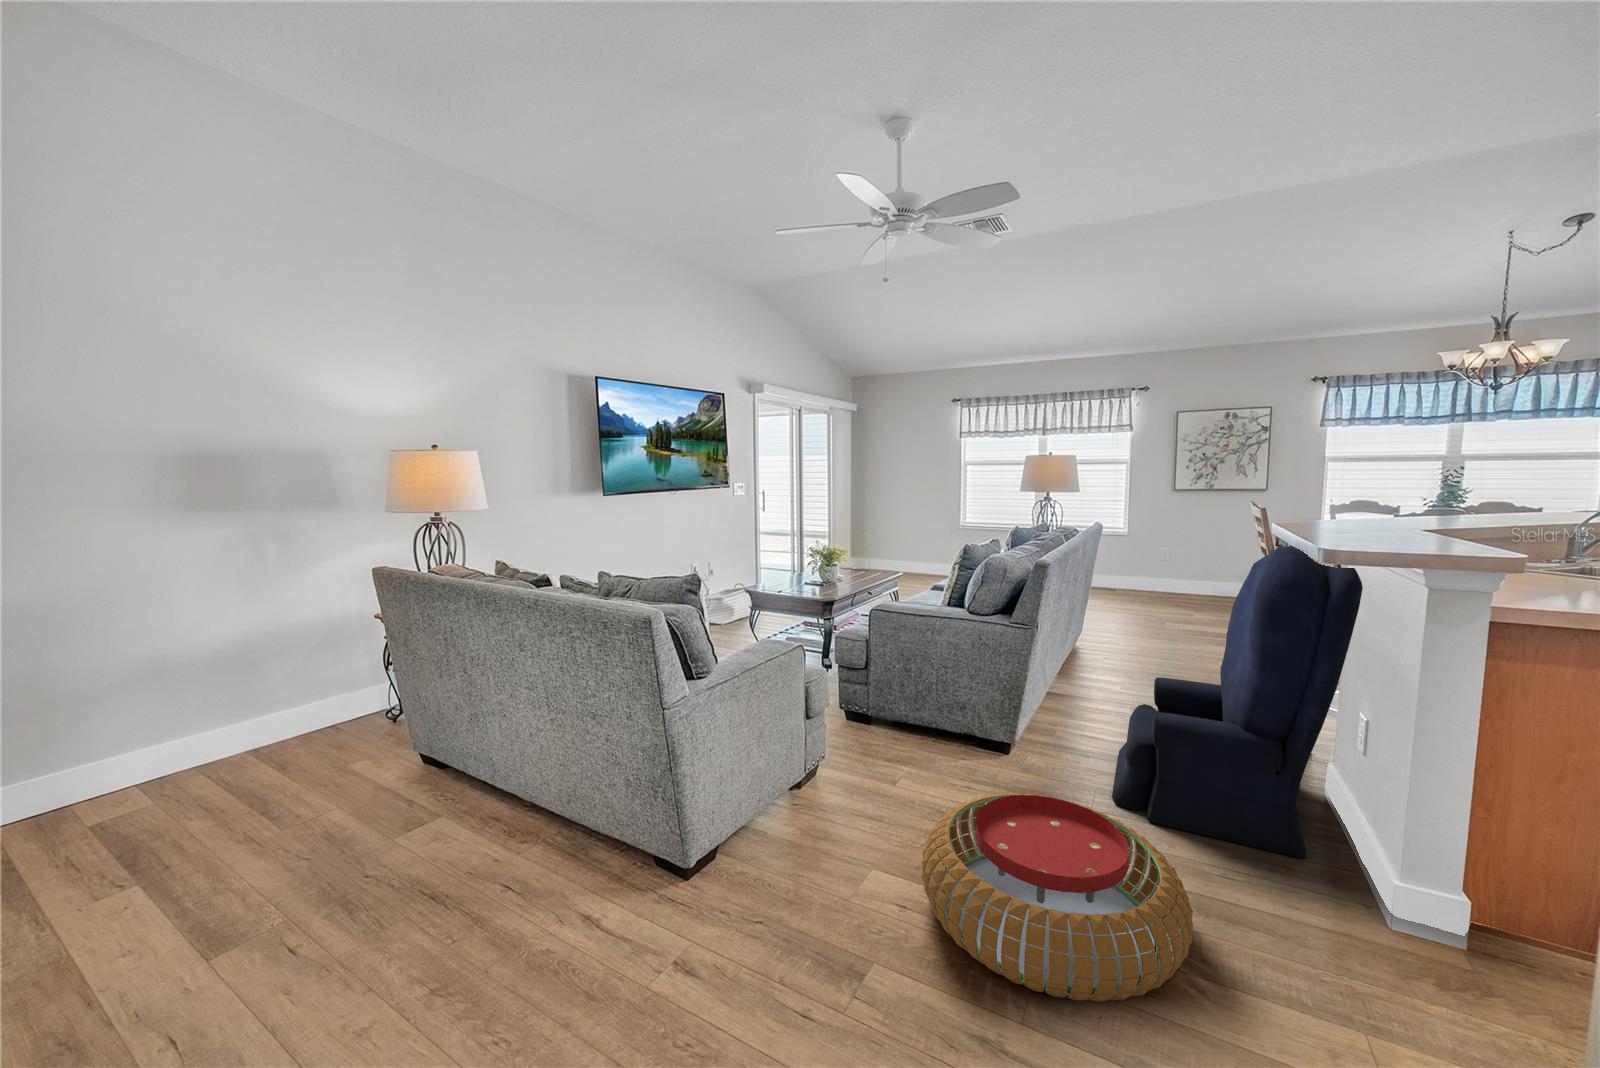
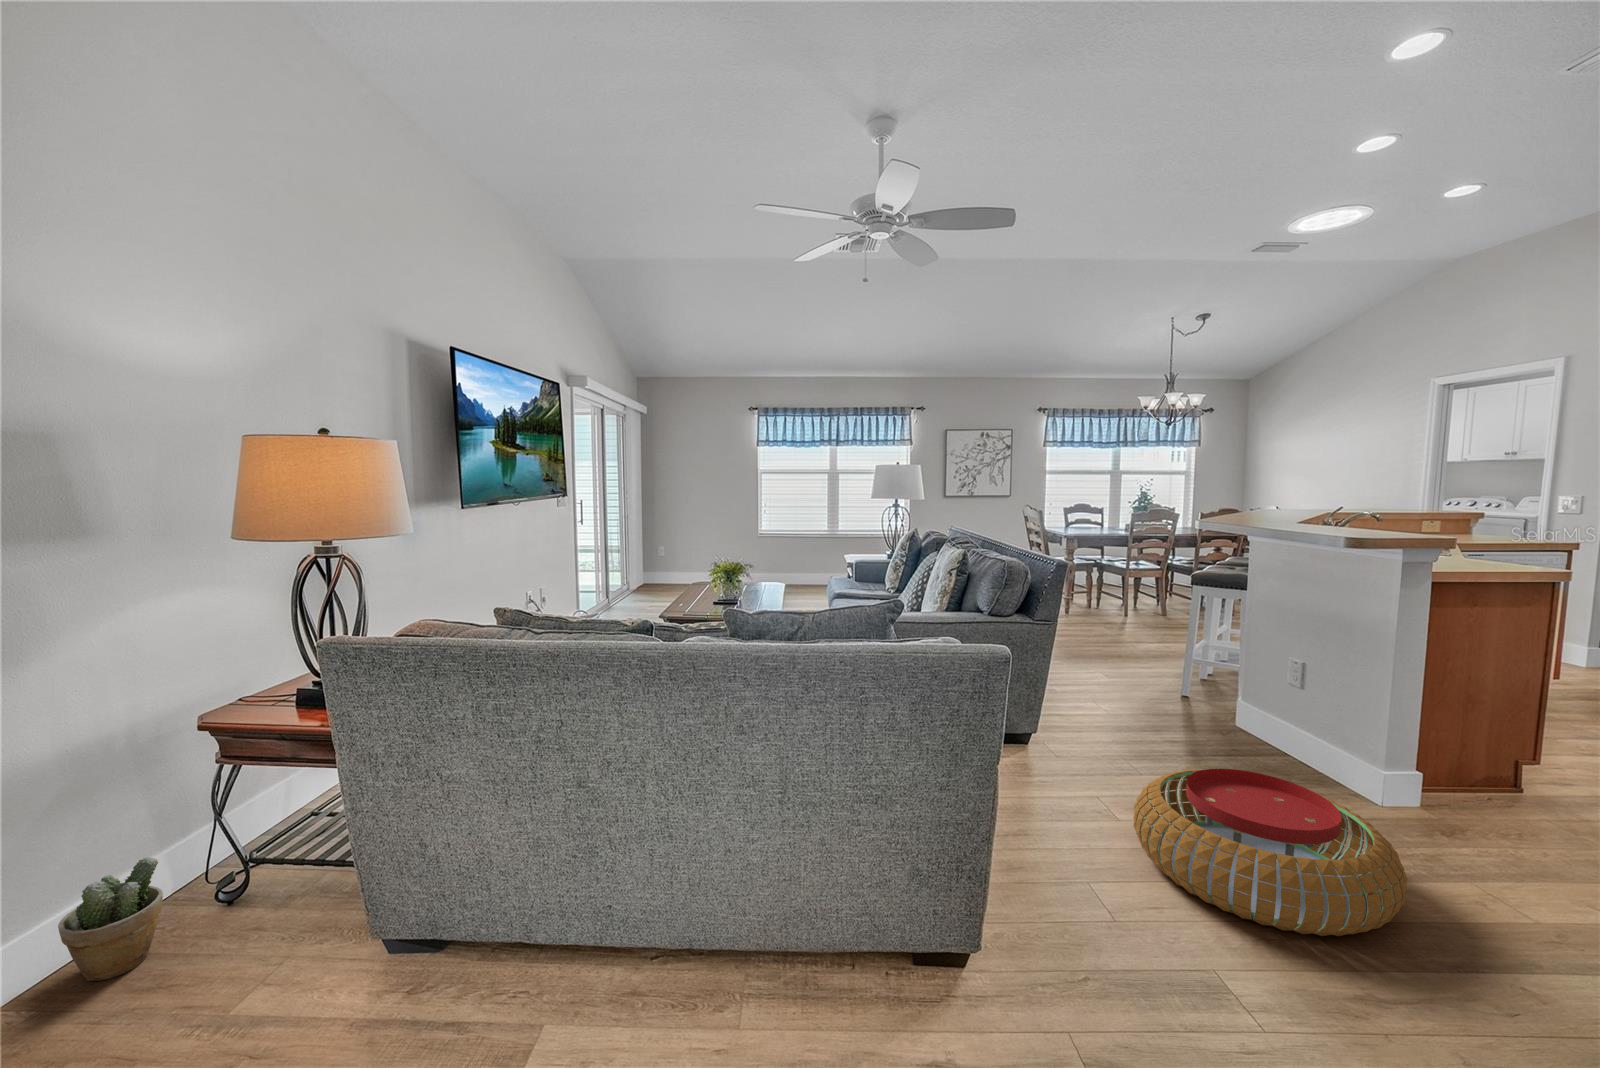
armchair: present [1112,546,1363,858] -> none [1105,537,1336,775]
potted plant: none [314,680,360,737] -> present [58,857,163,981]

